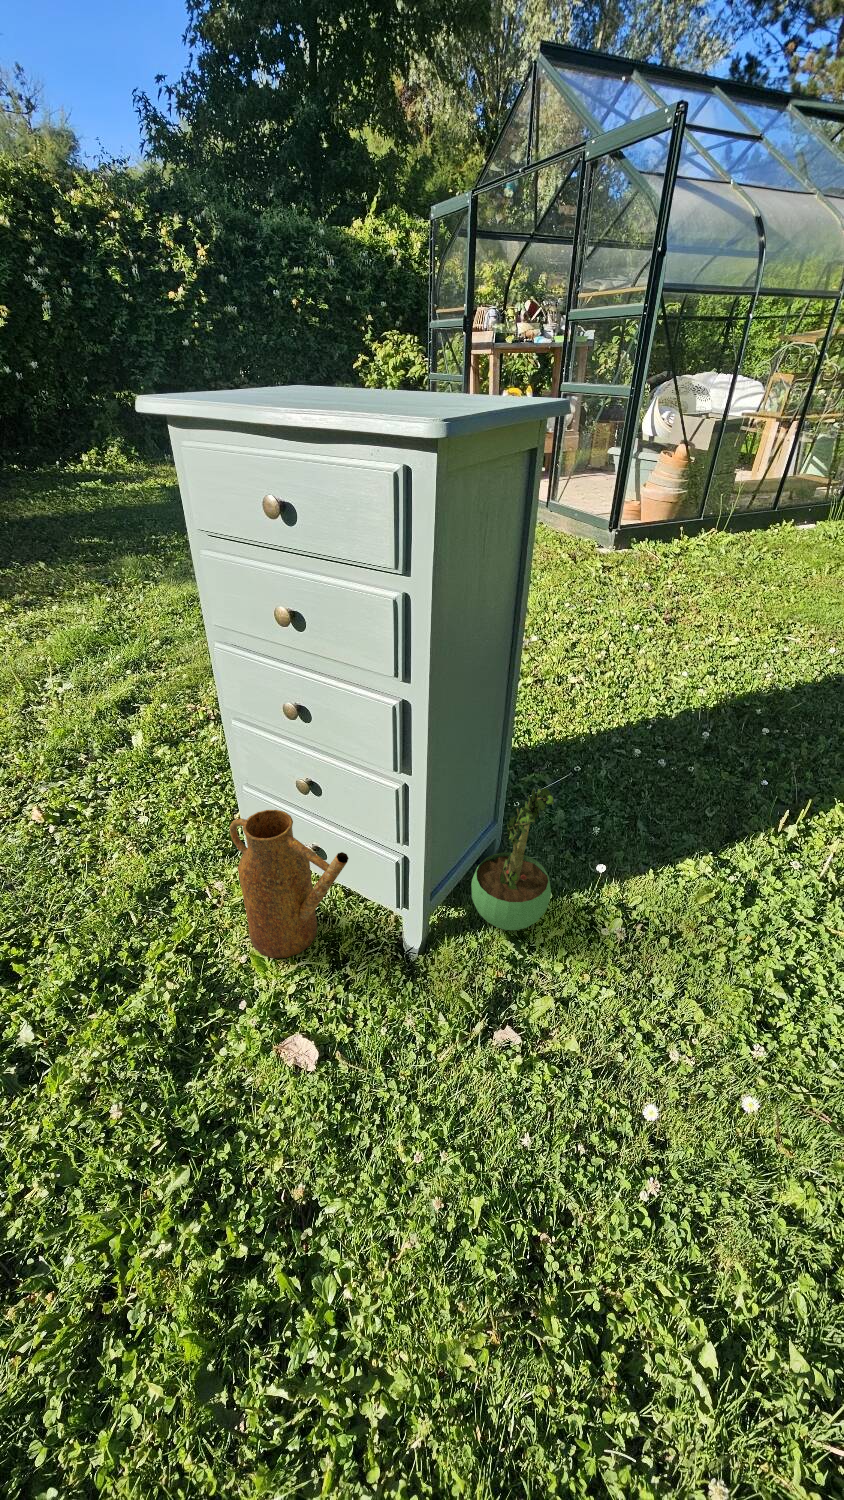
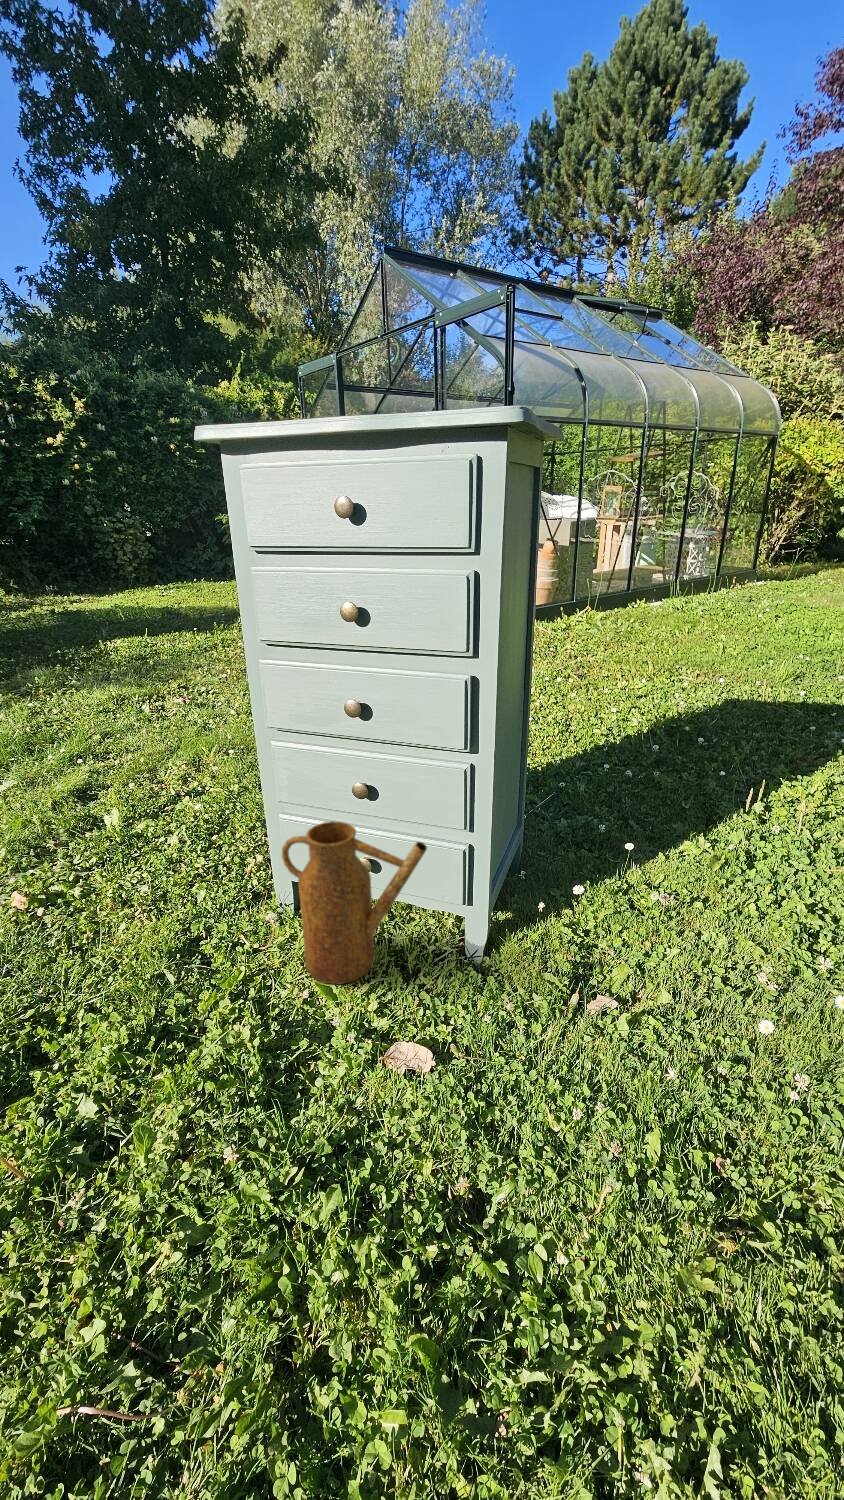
potted plant: present [471,788,555,930] -> none [517,771,594,919]

